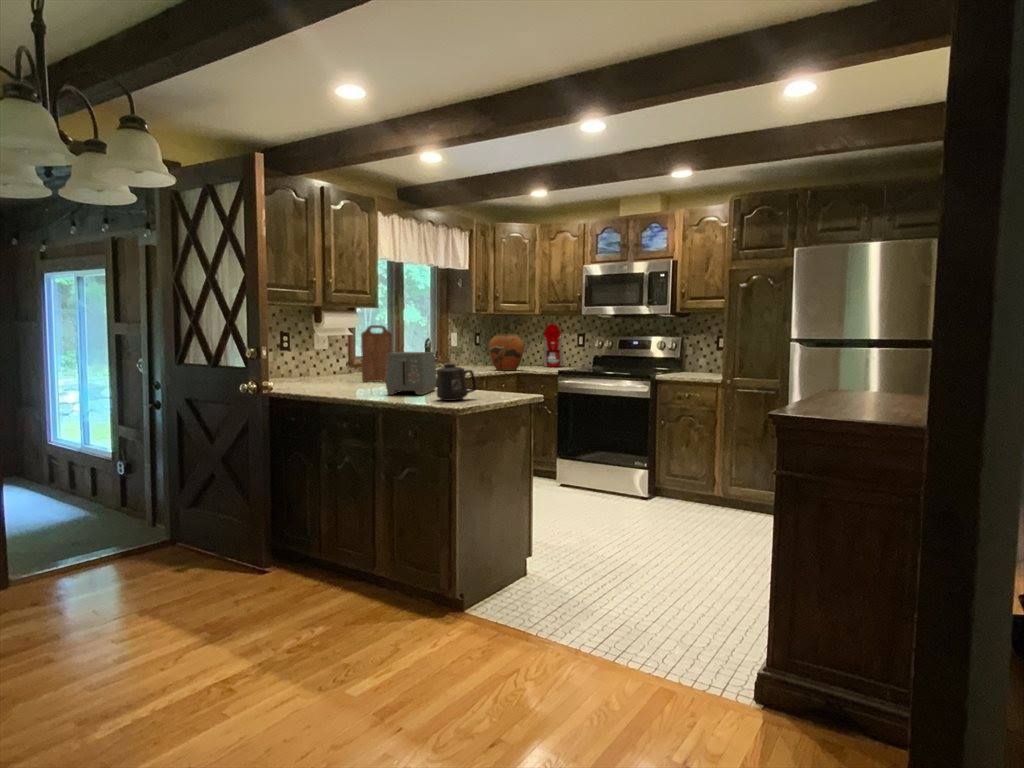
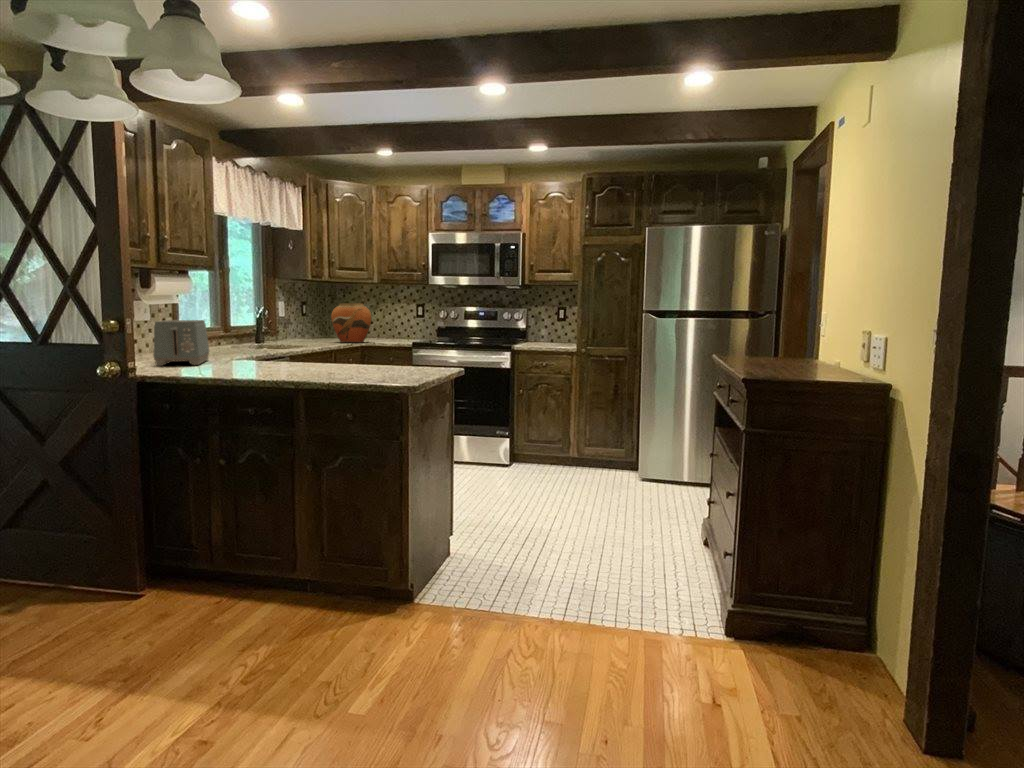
coffee maker: present [538,324,563,367] -> none [370,293,401,338]
cutting board: present [361,325,392,382] -> none [216,292,253,359]
toaster: present [386,352,437,395] -> present [153,320,209,366]
mug: present [436,363,476,401] -> none [363,335,405,376]

